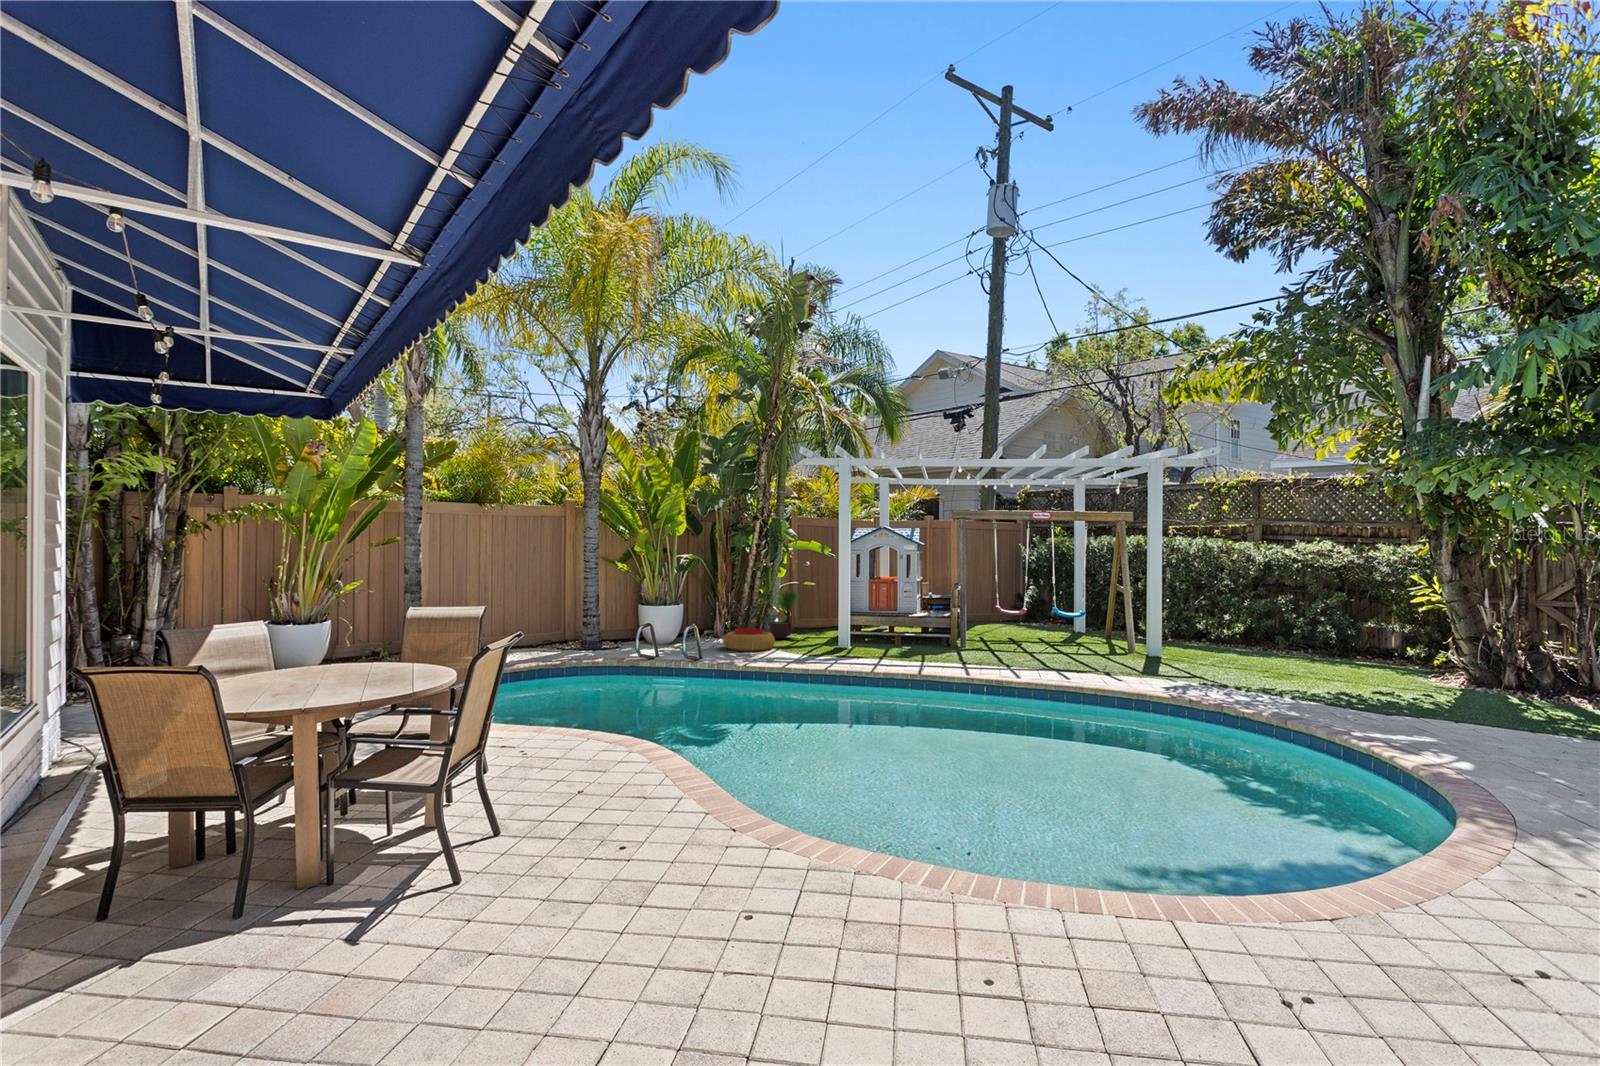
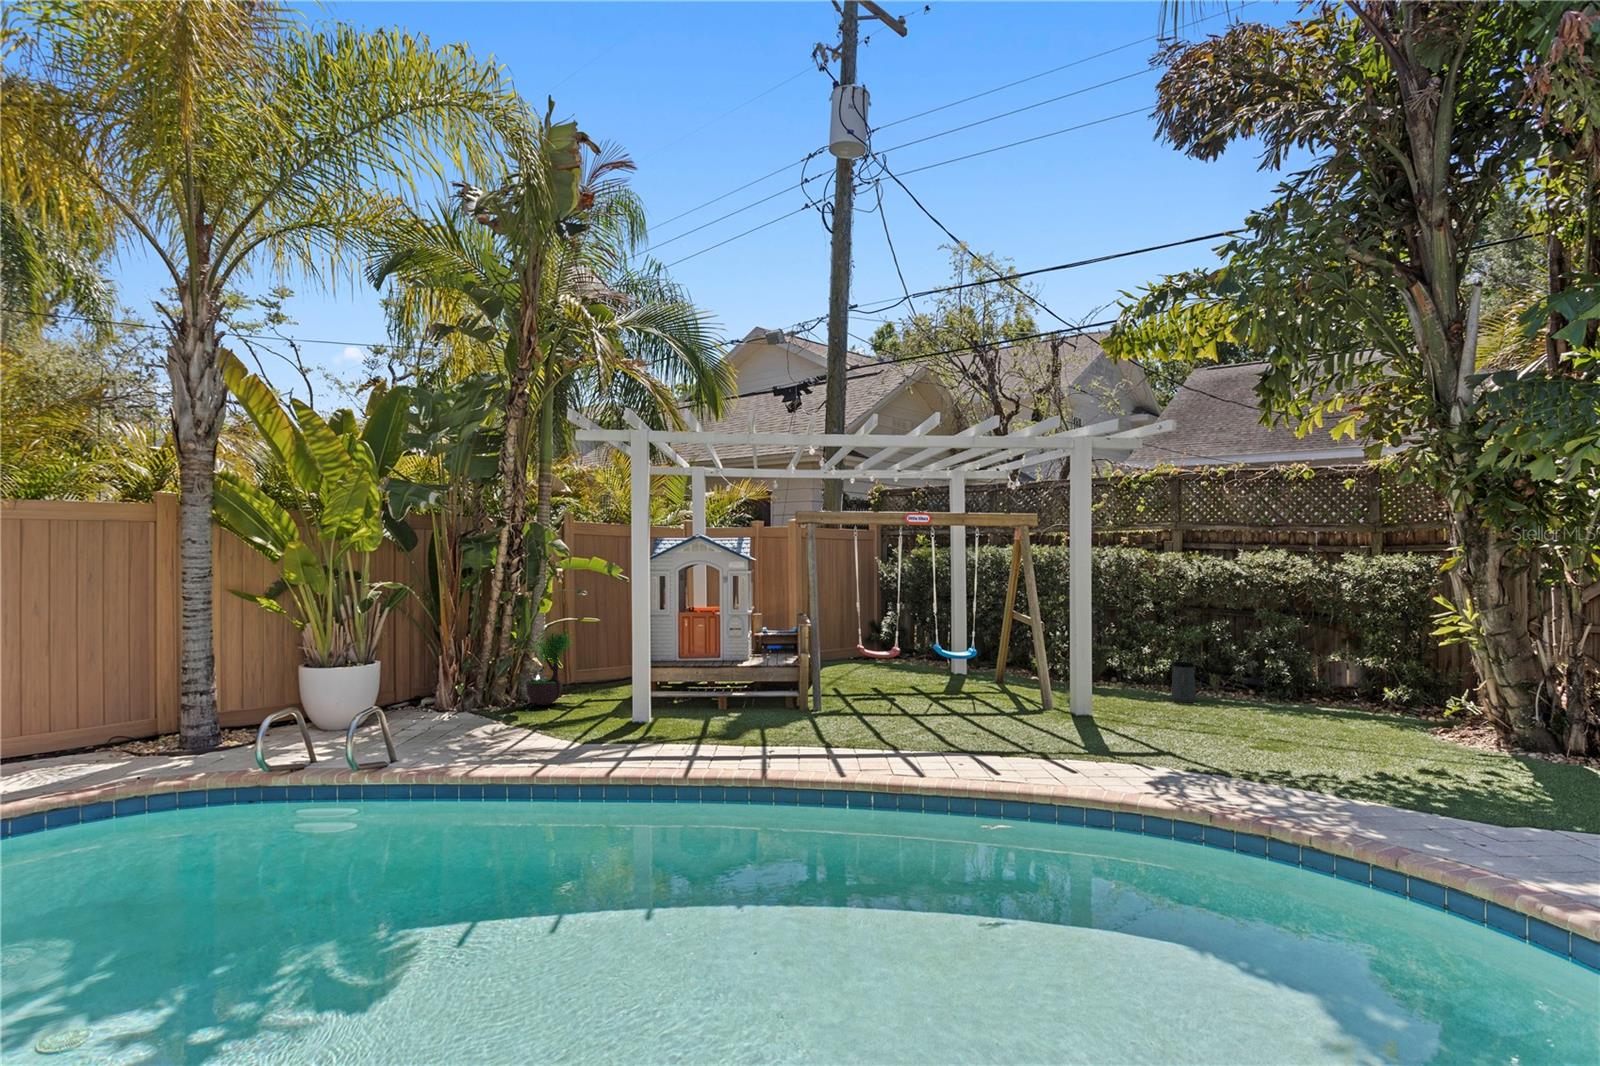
watering can: none [1237,617,1257,654] -> present [1170,653,1197,702]
pouf: present [724,628,775,651] -> none [444,698,530,738]

